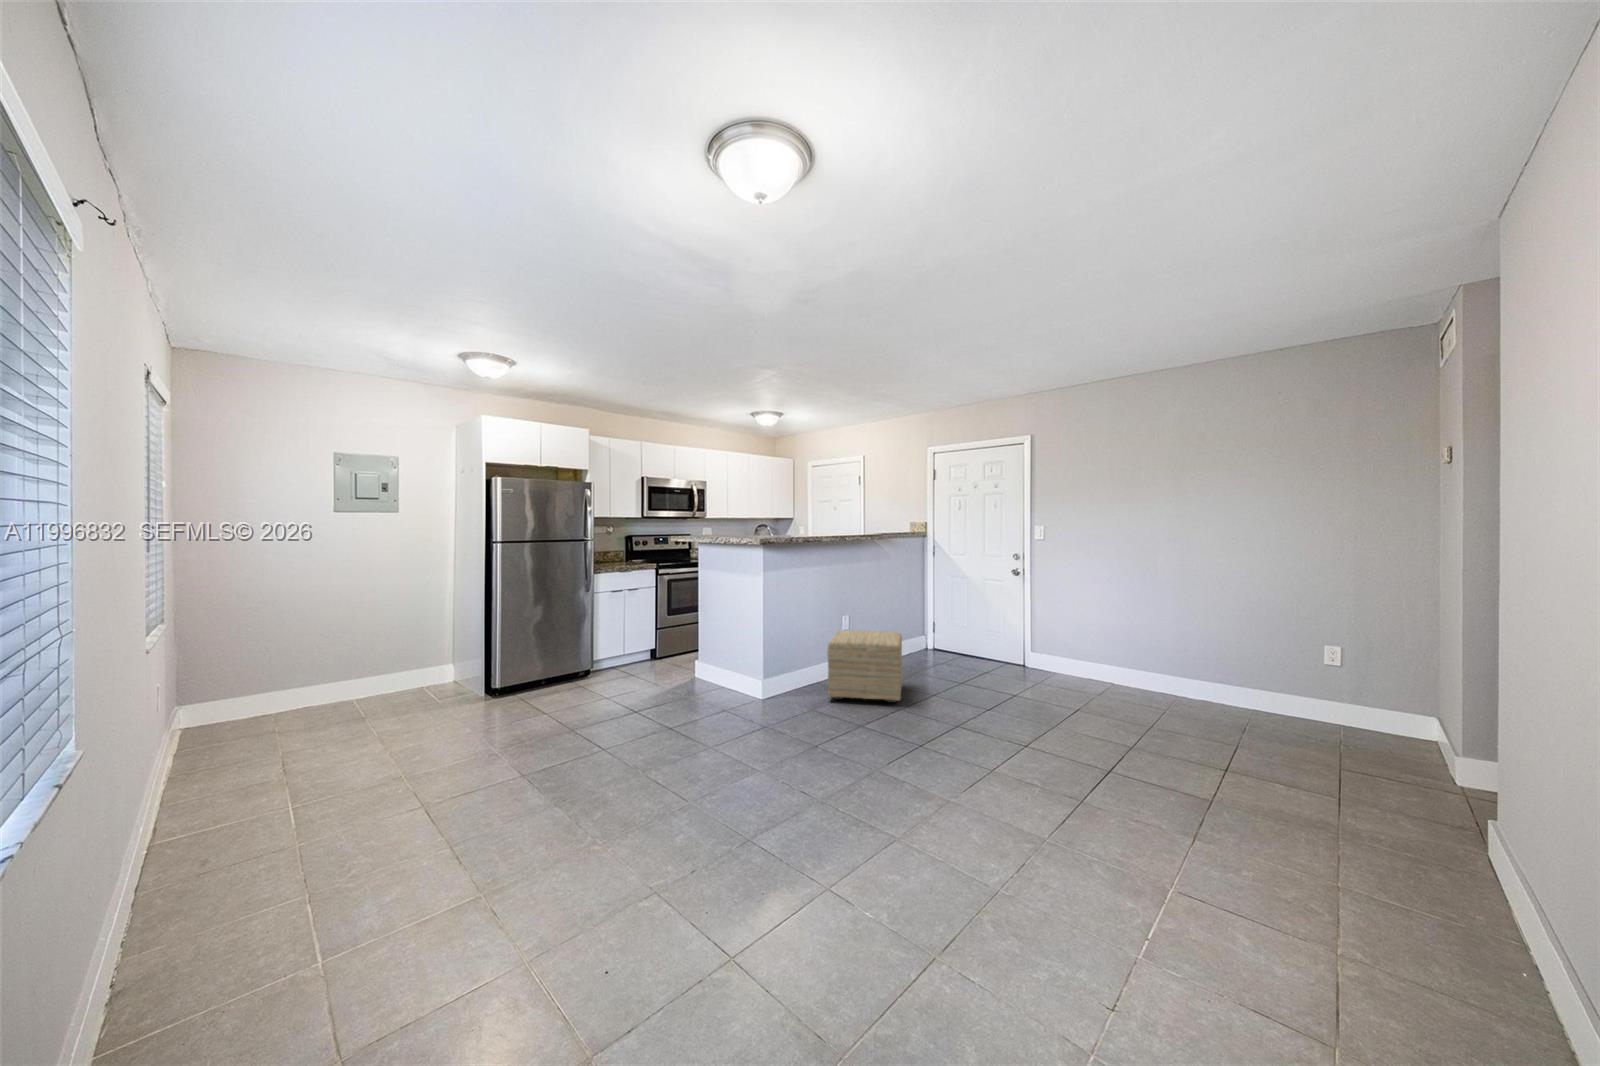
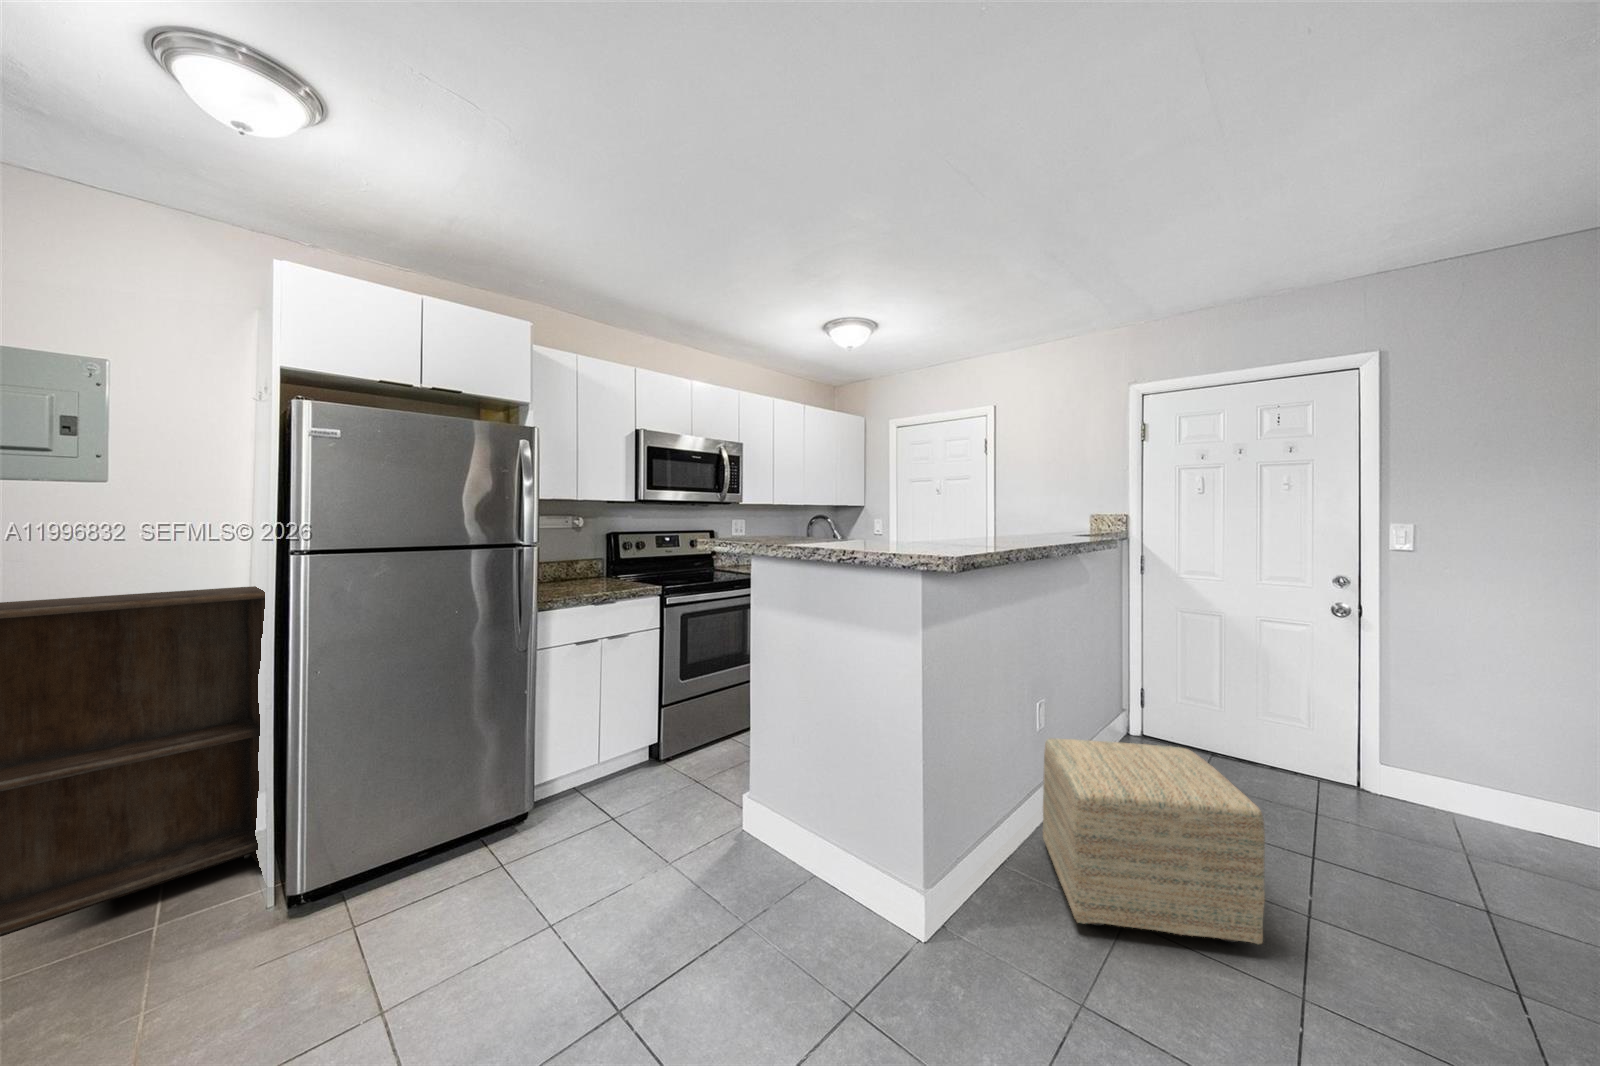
bookshelf: none [342,561,478,716] -> present [0,586,265,937]

